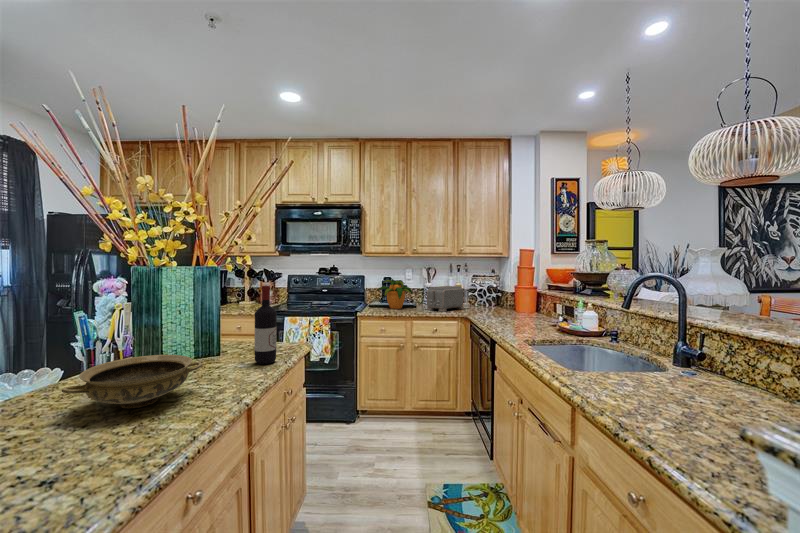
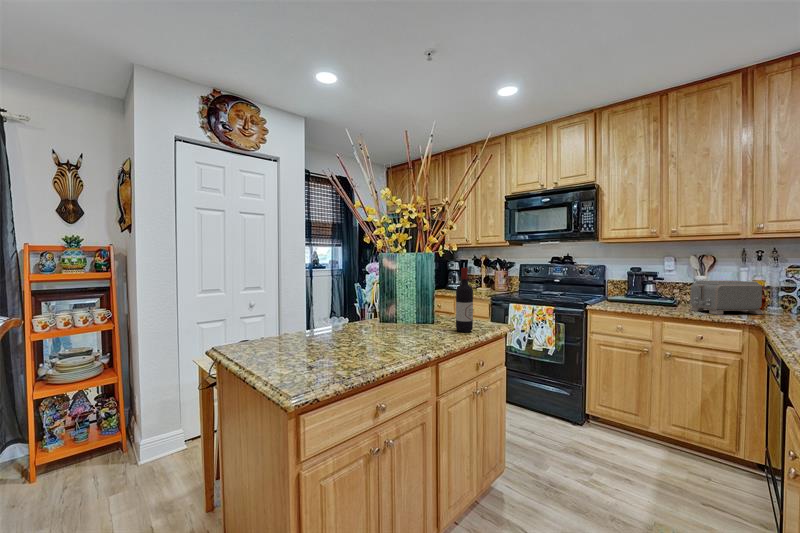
potted plant: present [377,278,413,309] -> none [616,268,671,306]
ceramic bowl: present [62,355,202,408] -> none [342,310,413,340]

